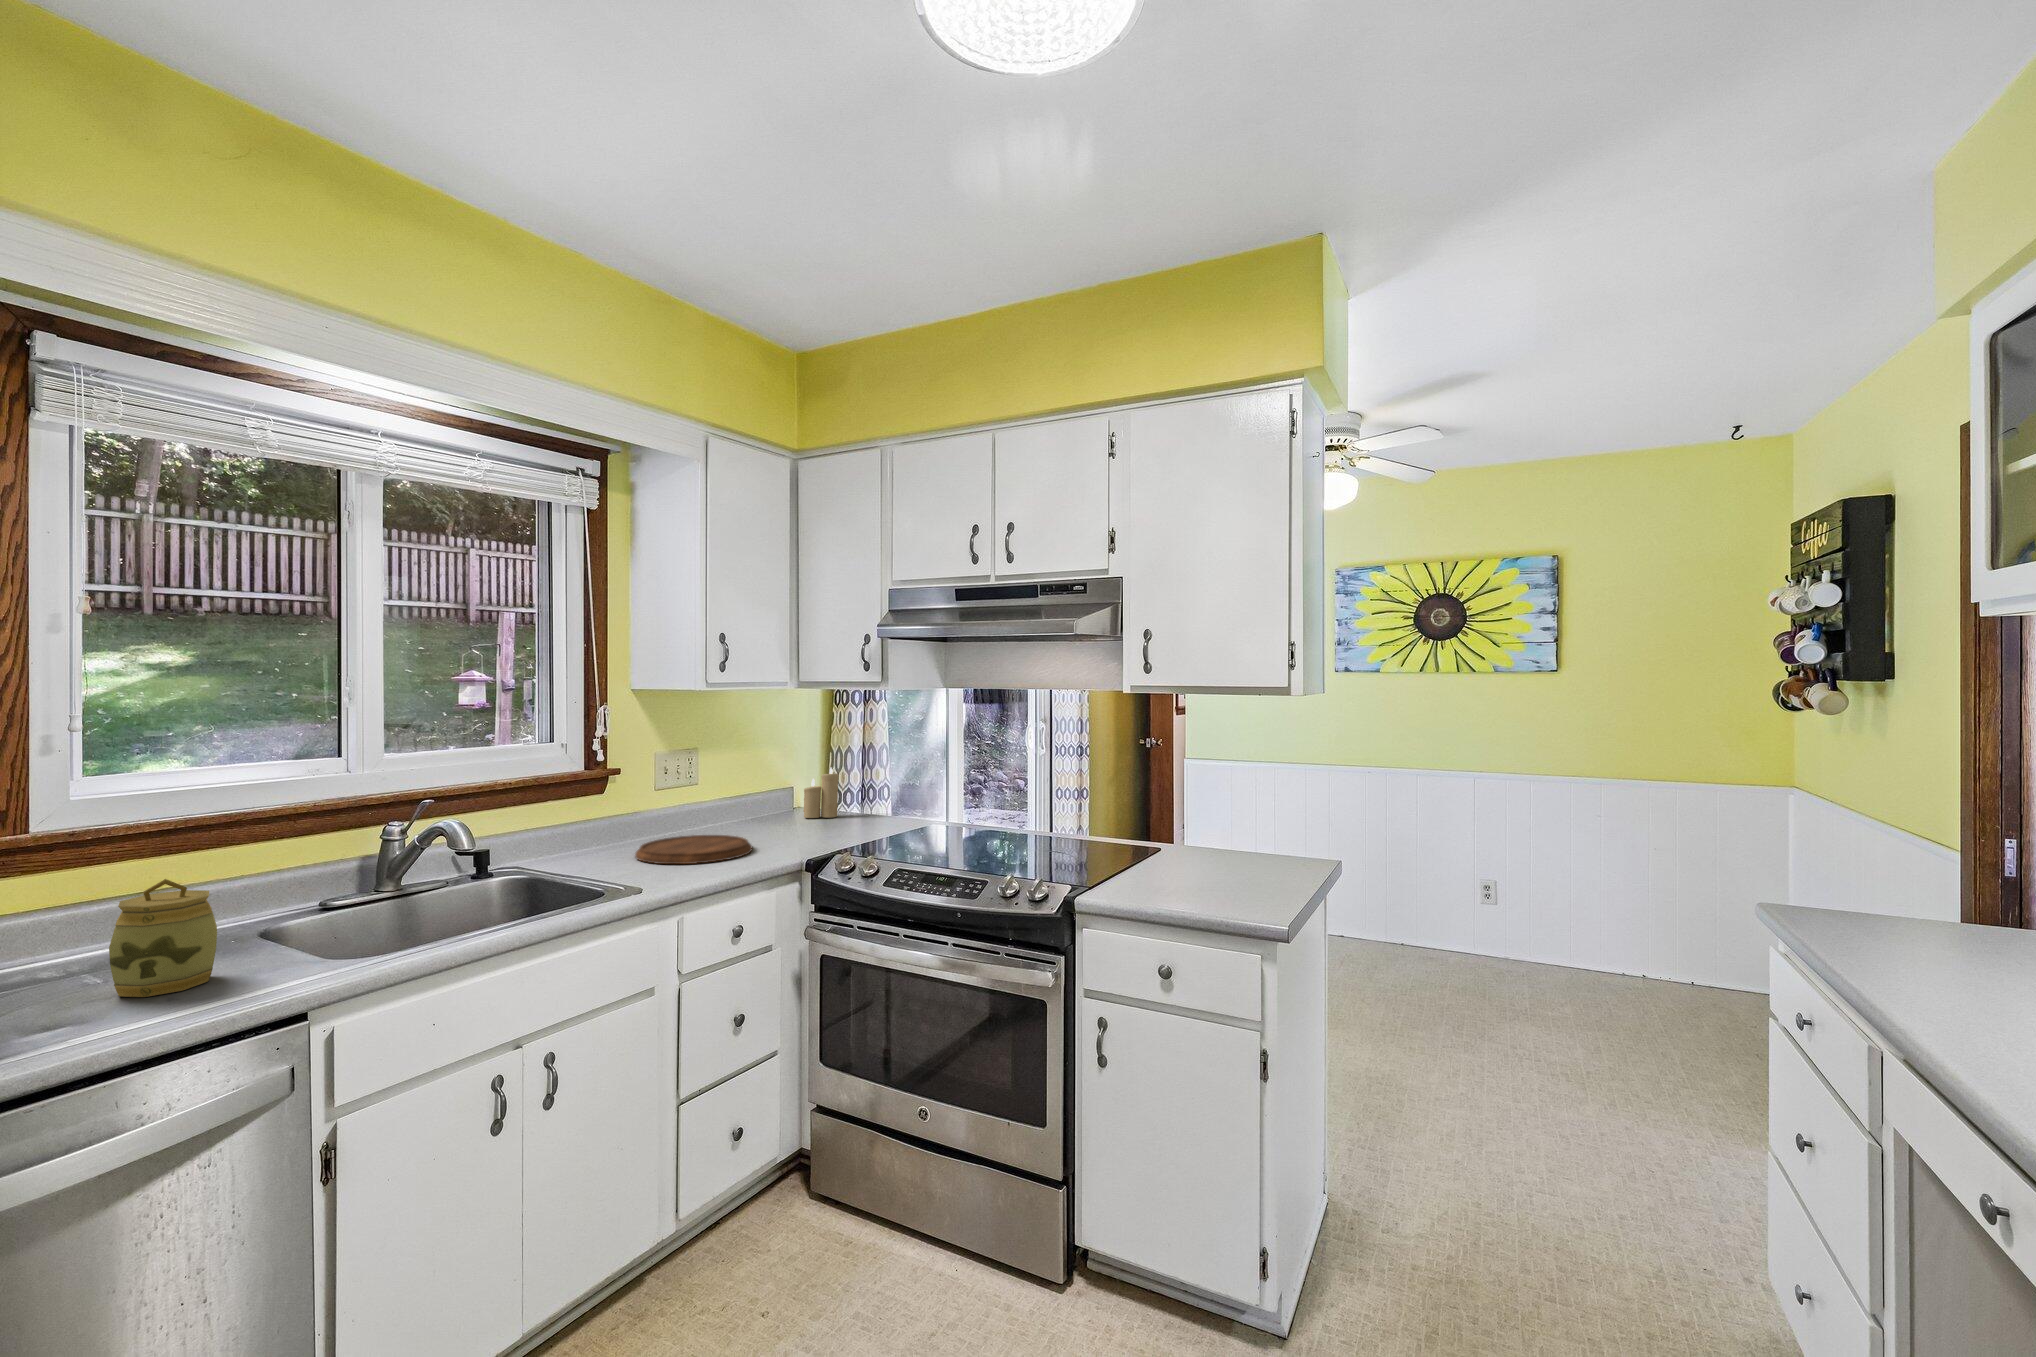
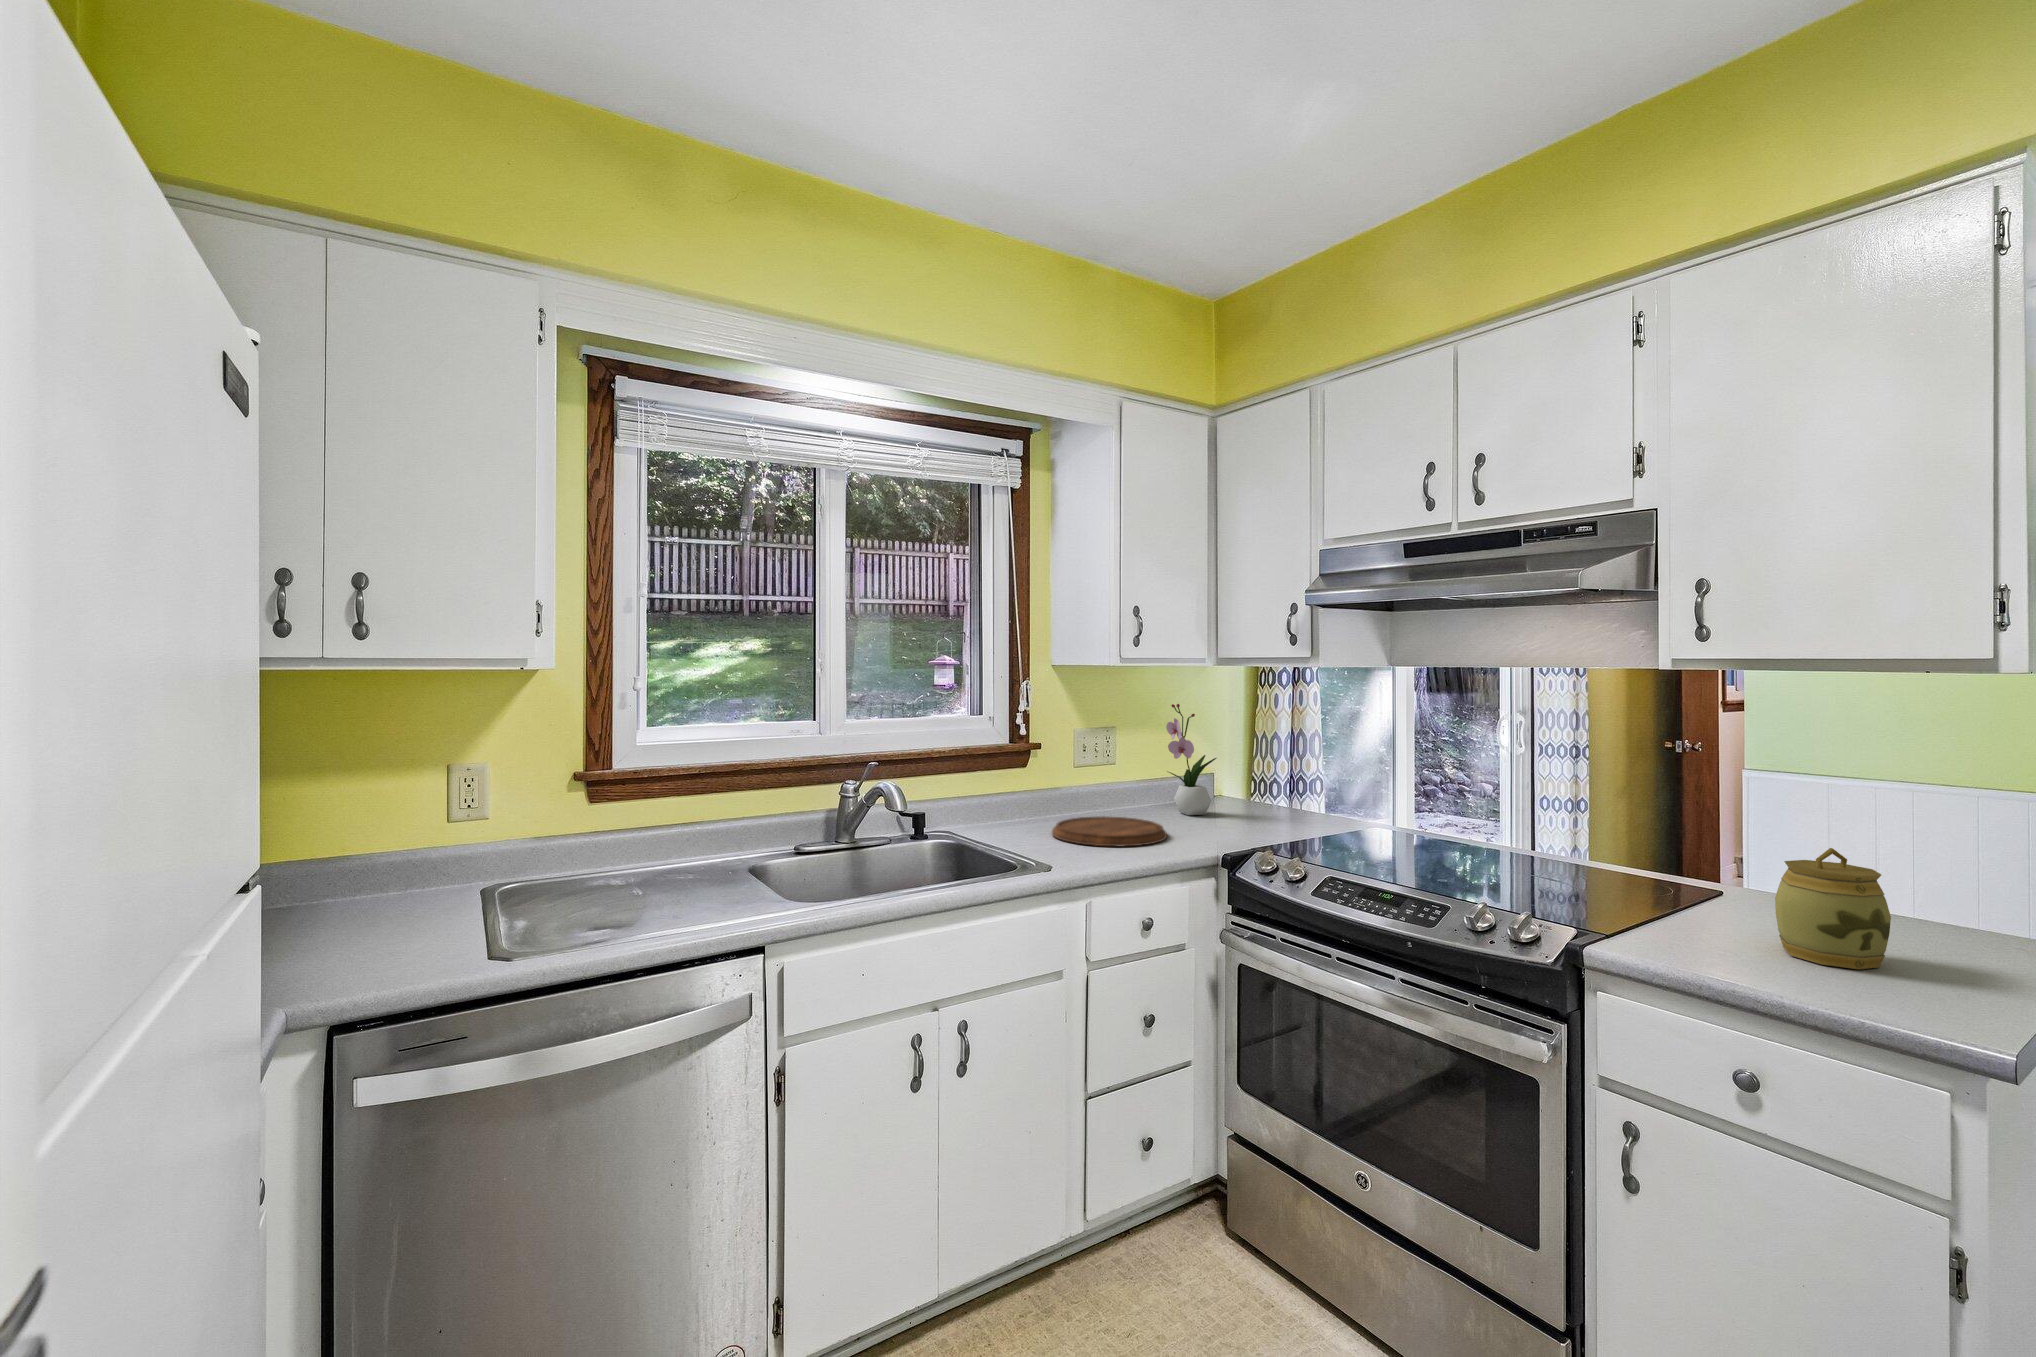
flower arrangement: none [748,723,797,828] -> present [1166,704,1216,815]
candle: present [803,768,839,818] -> none [1225,754,1264,810]
jar: present [109,879,217,997] -> present [1775,848,1891,969]

